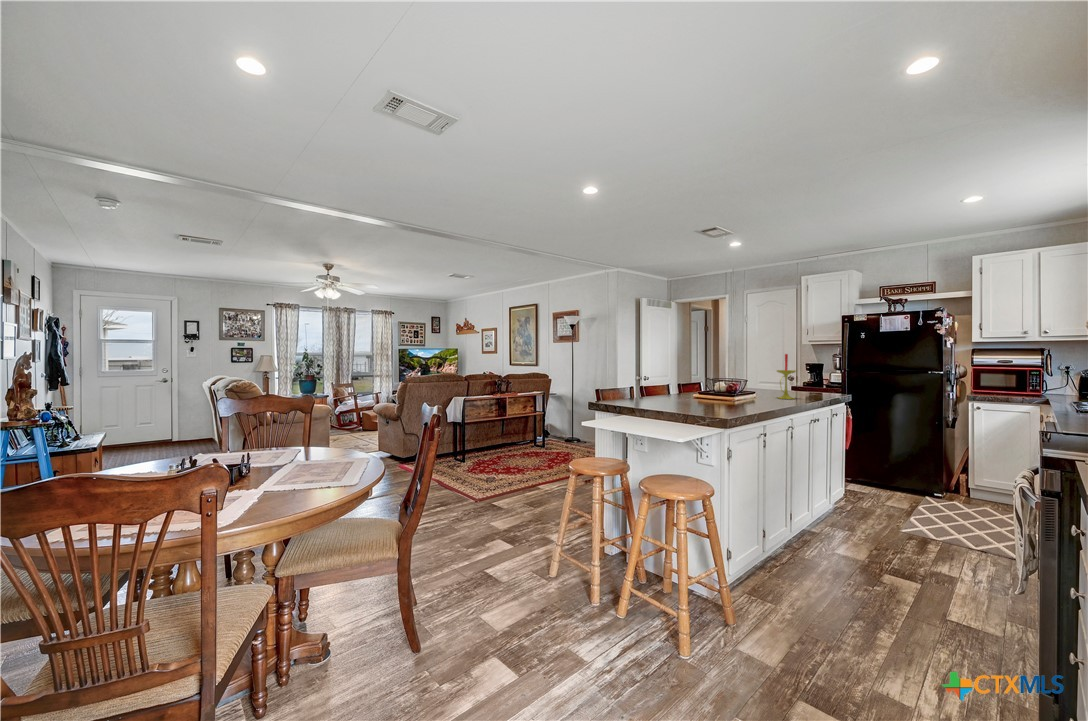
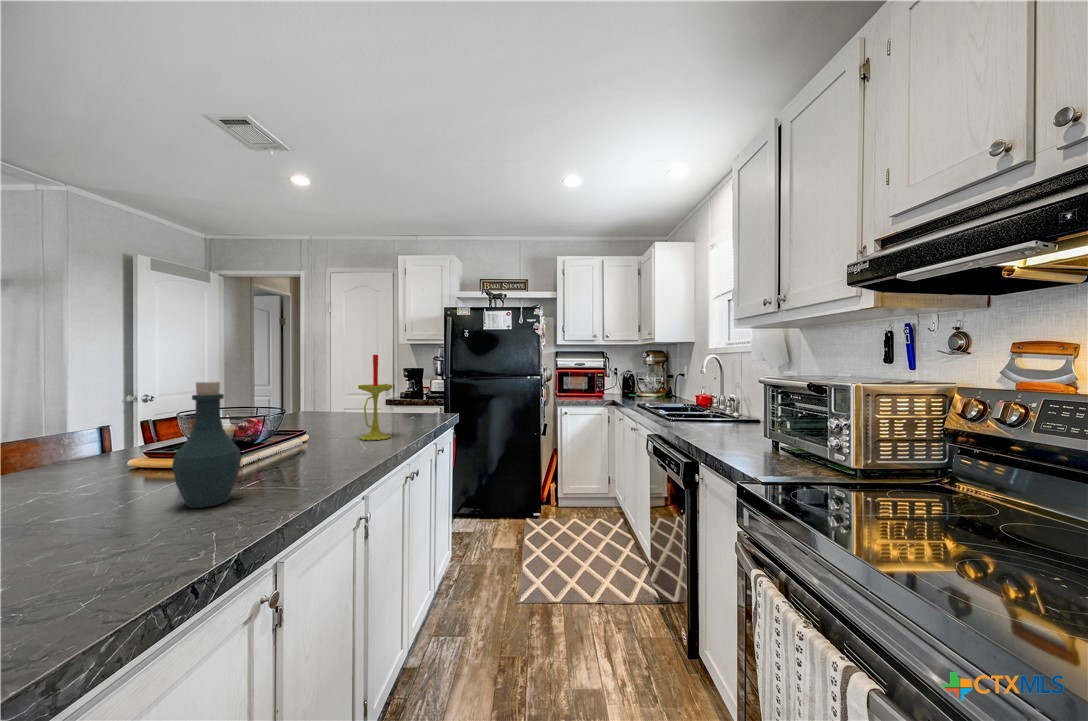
bottle: none [716,364,736,406] -> present [172,382,241,508]

